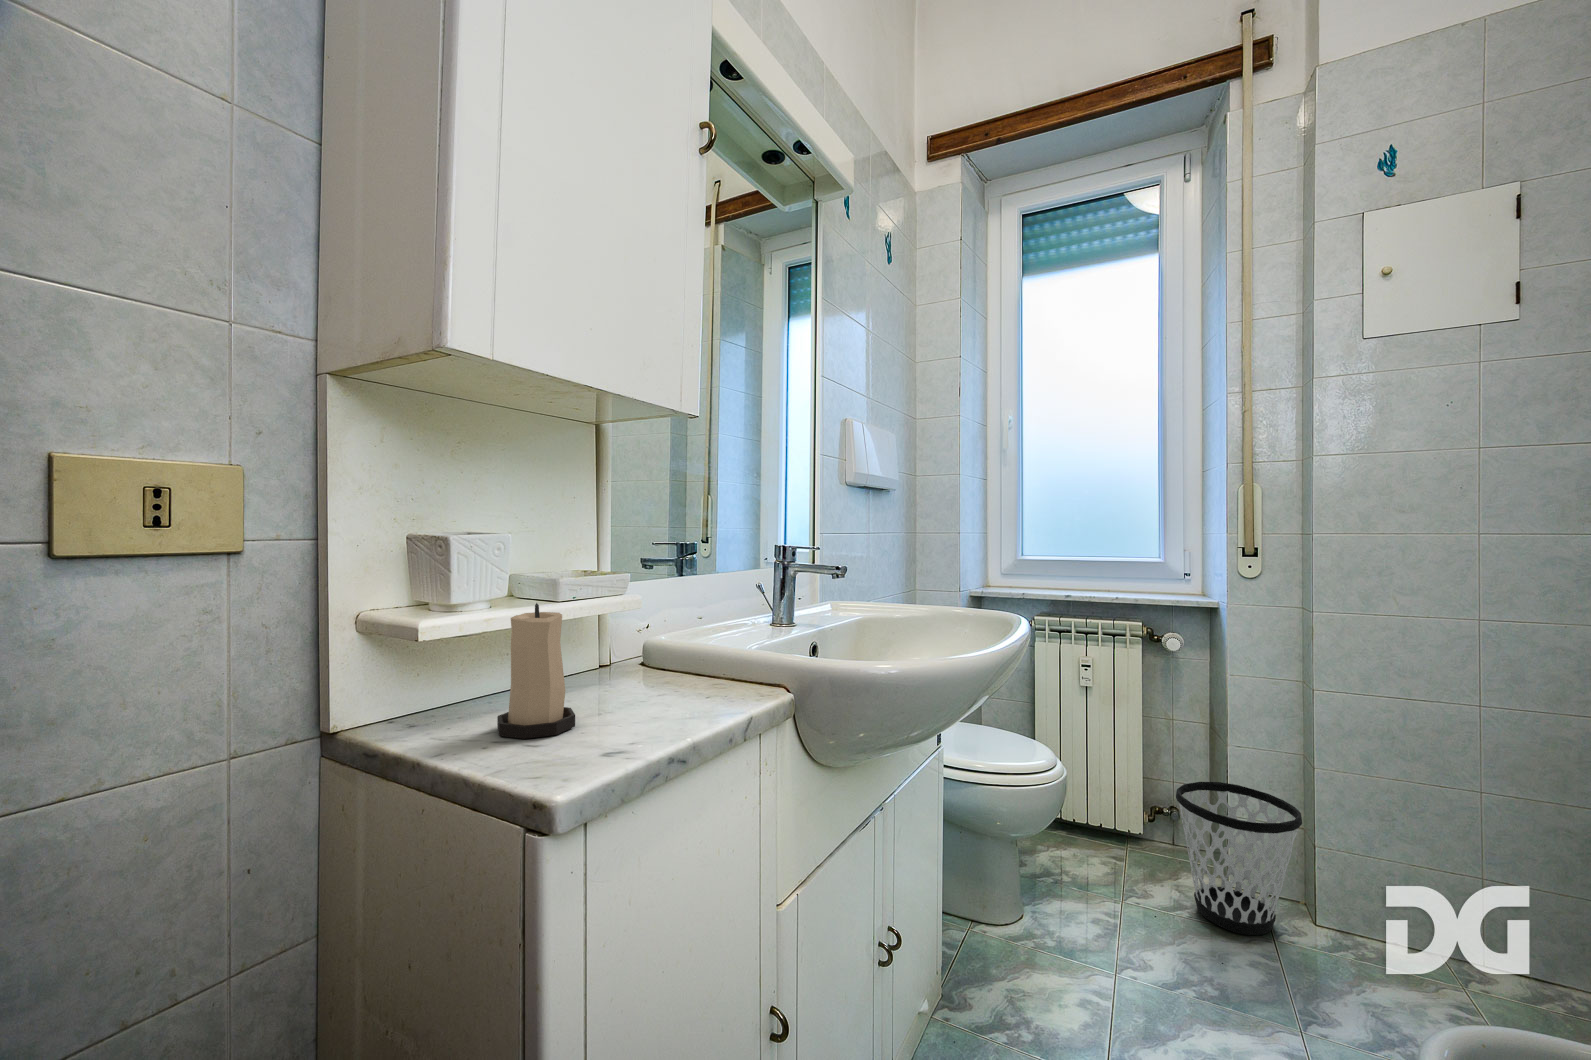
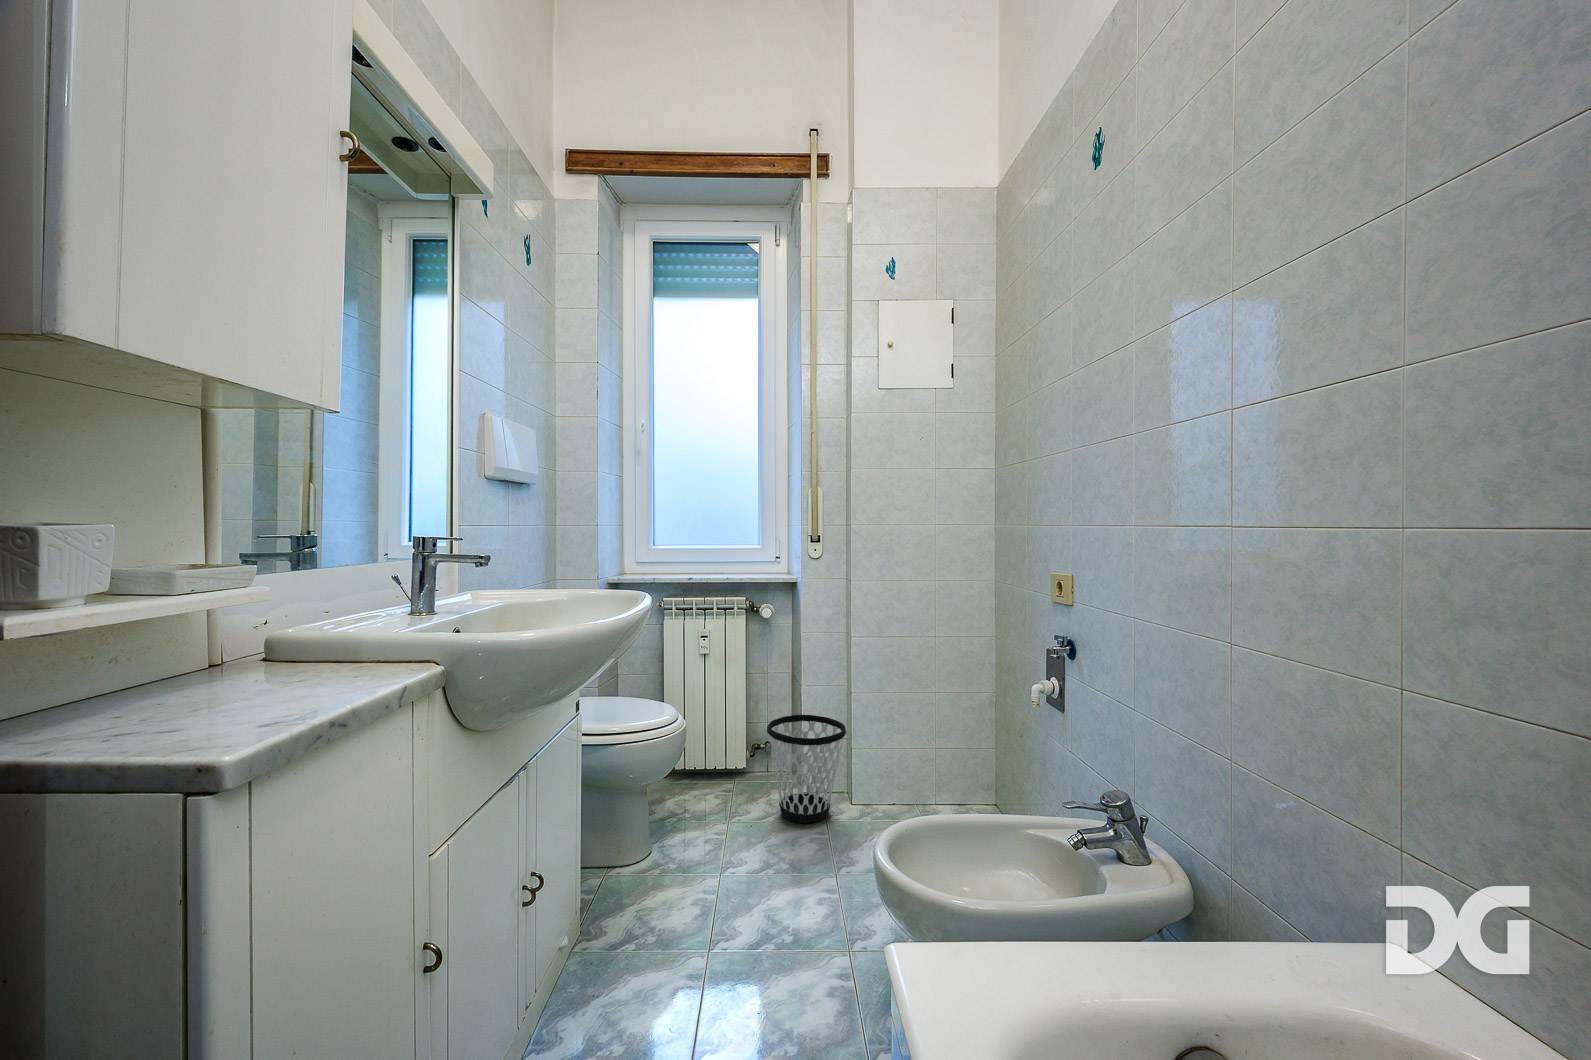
candle: present [497,603,575,739] -> none [107,595,211,731]

